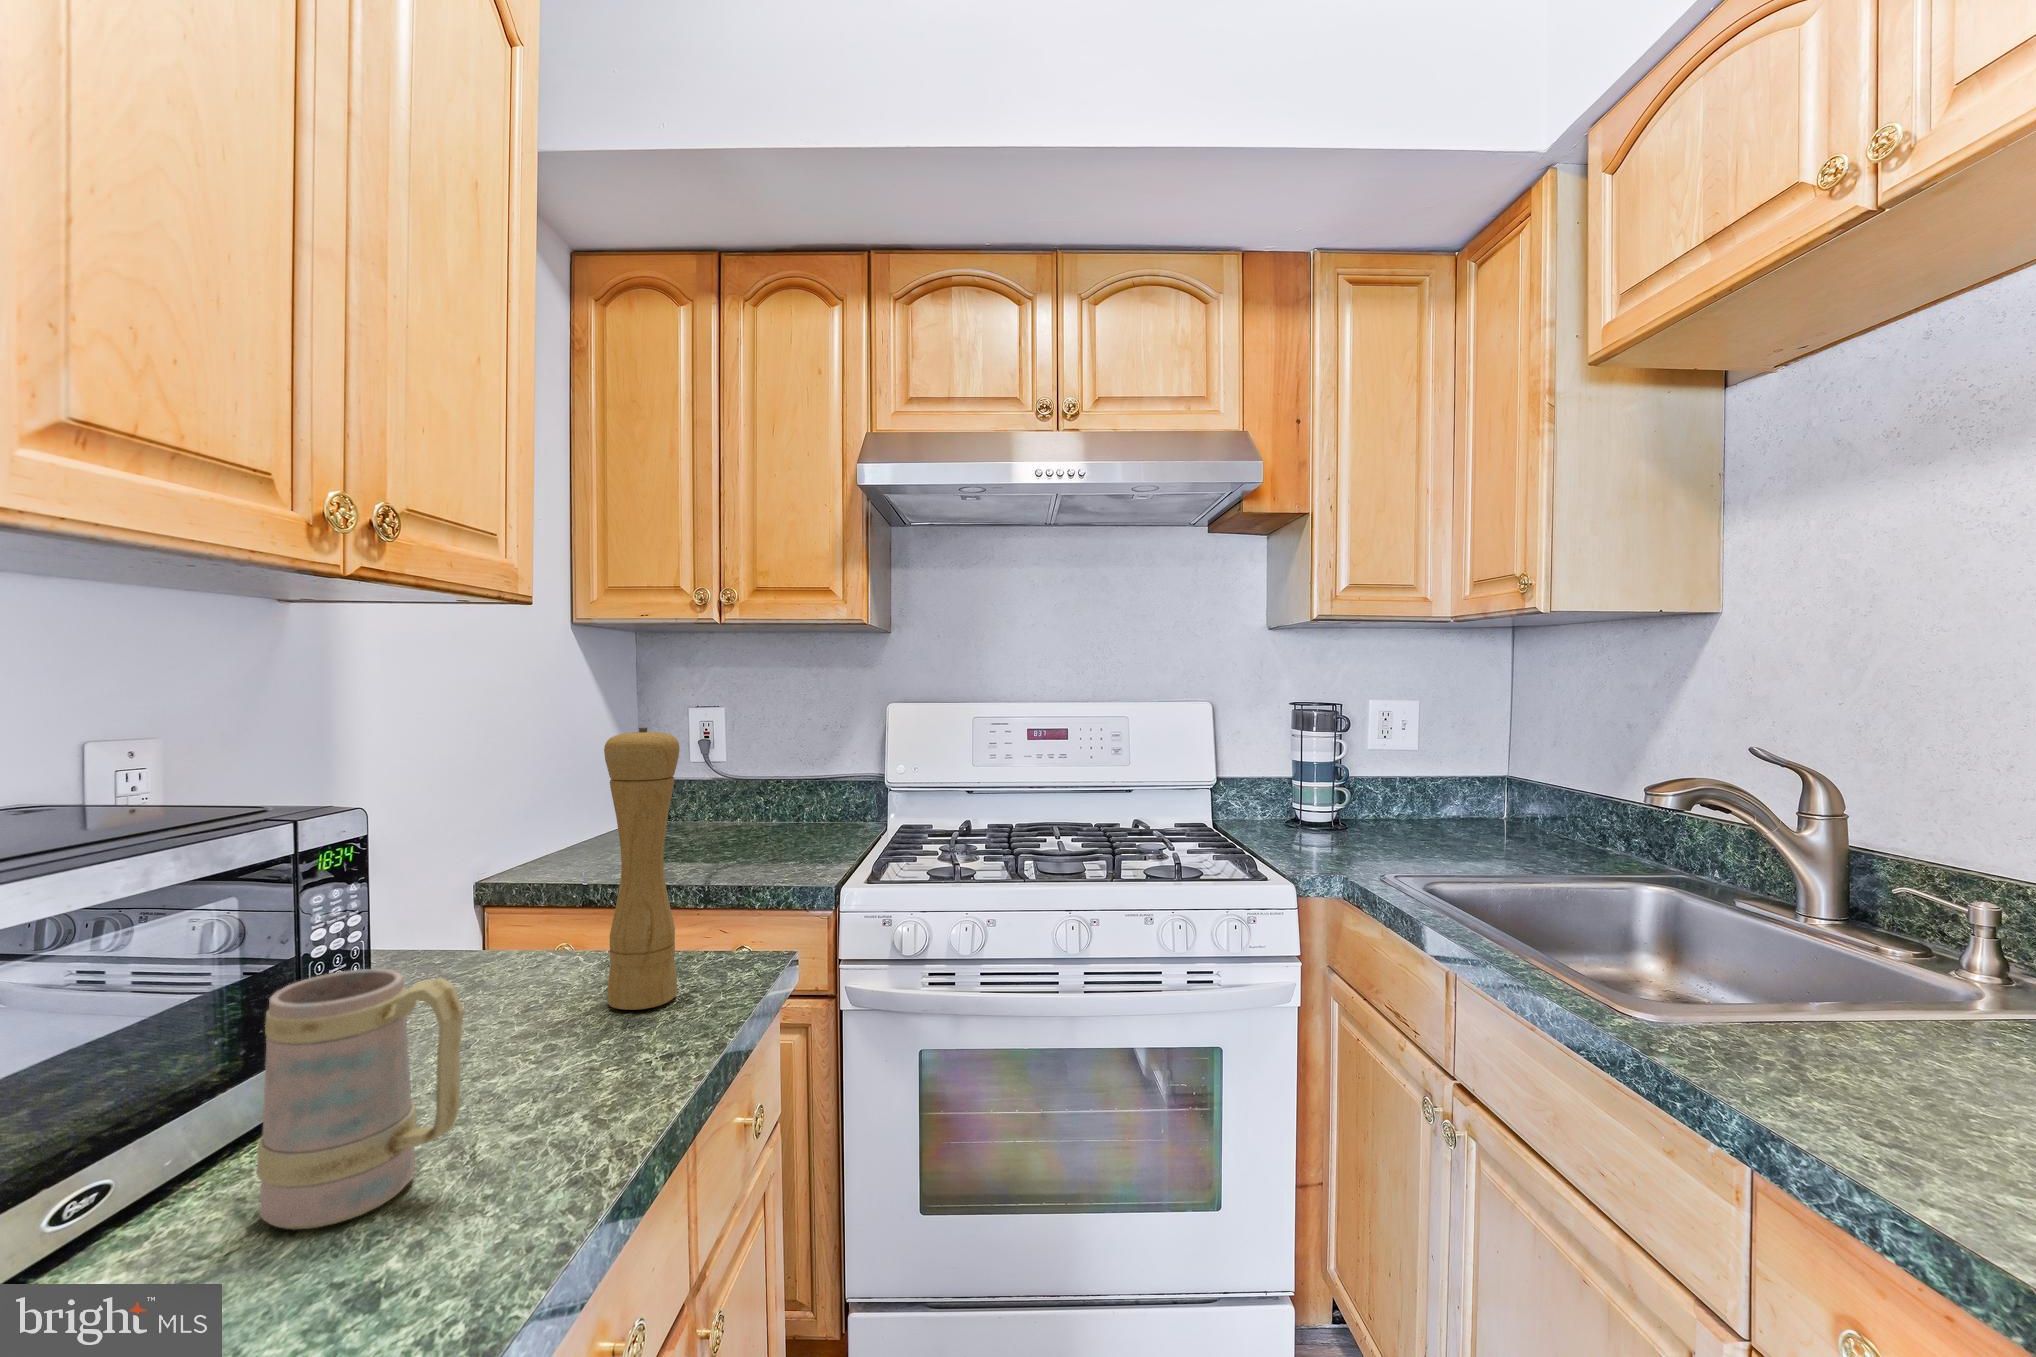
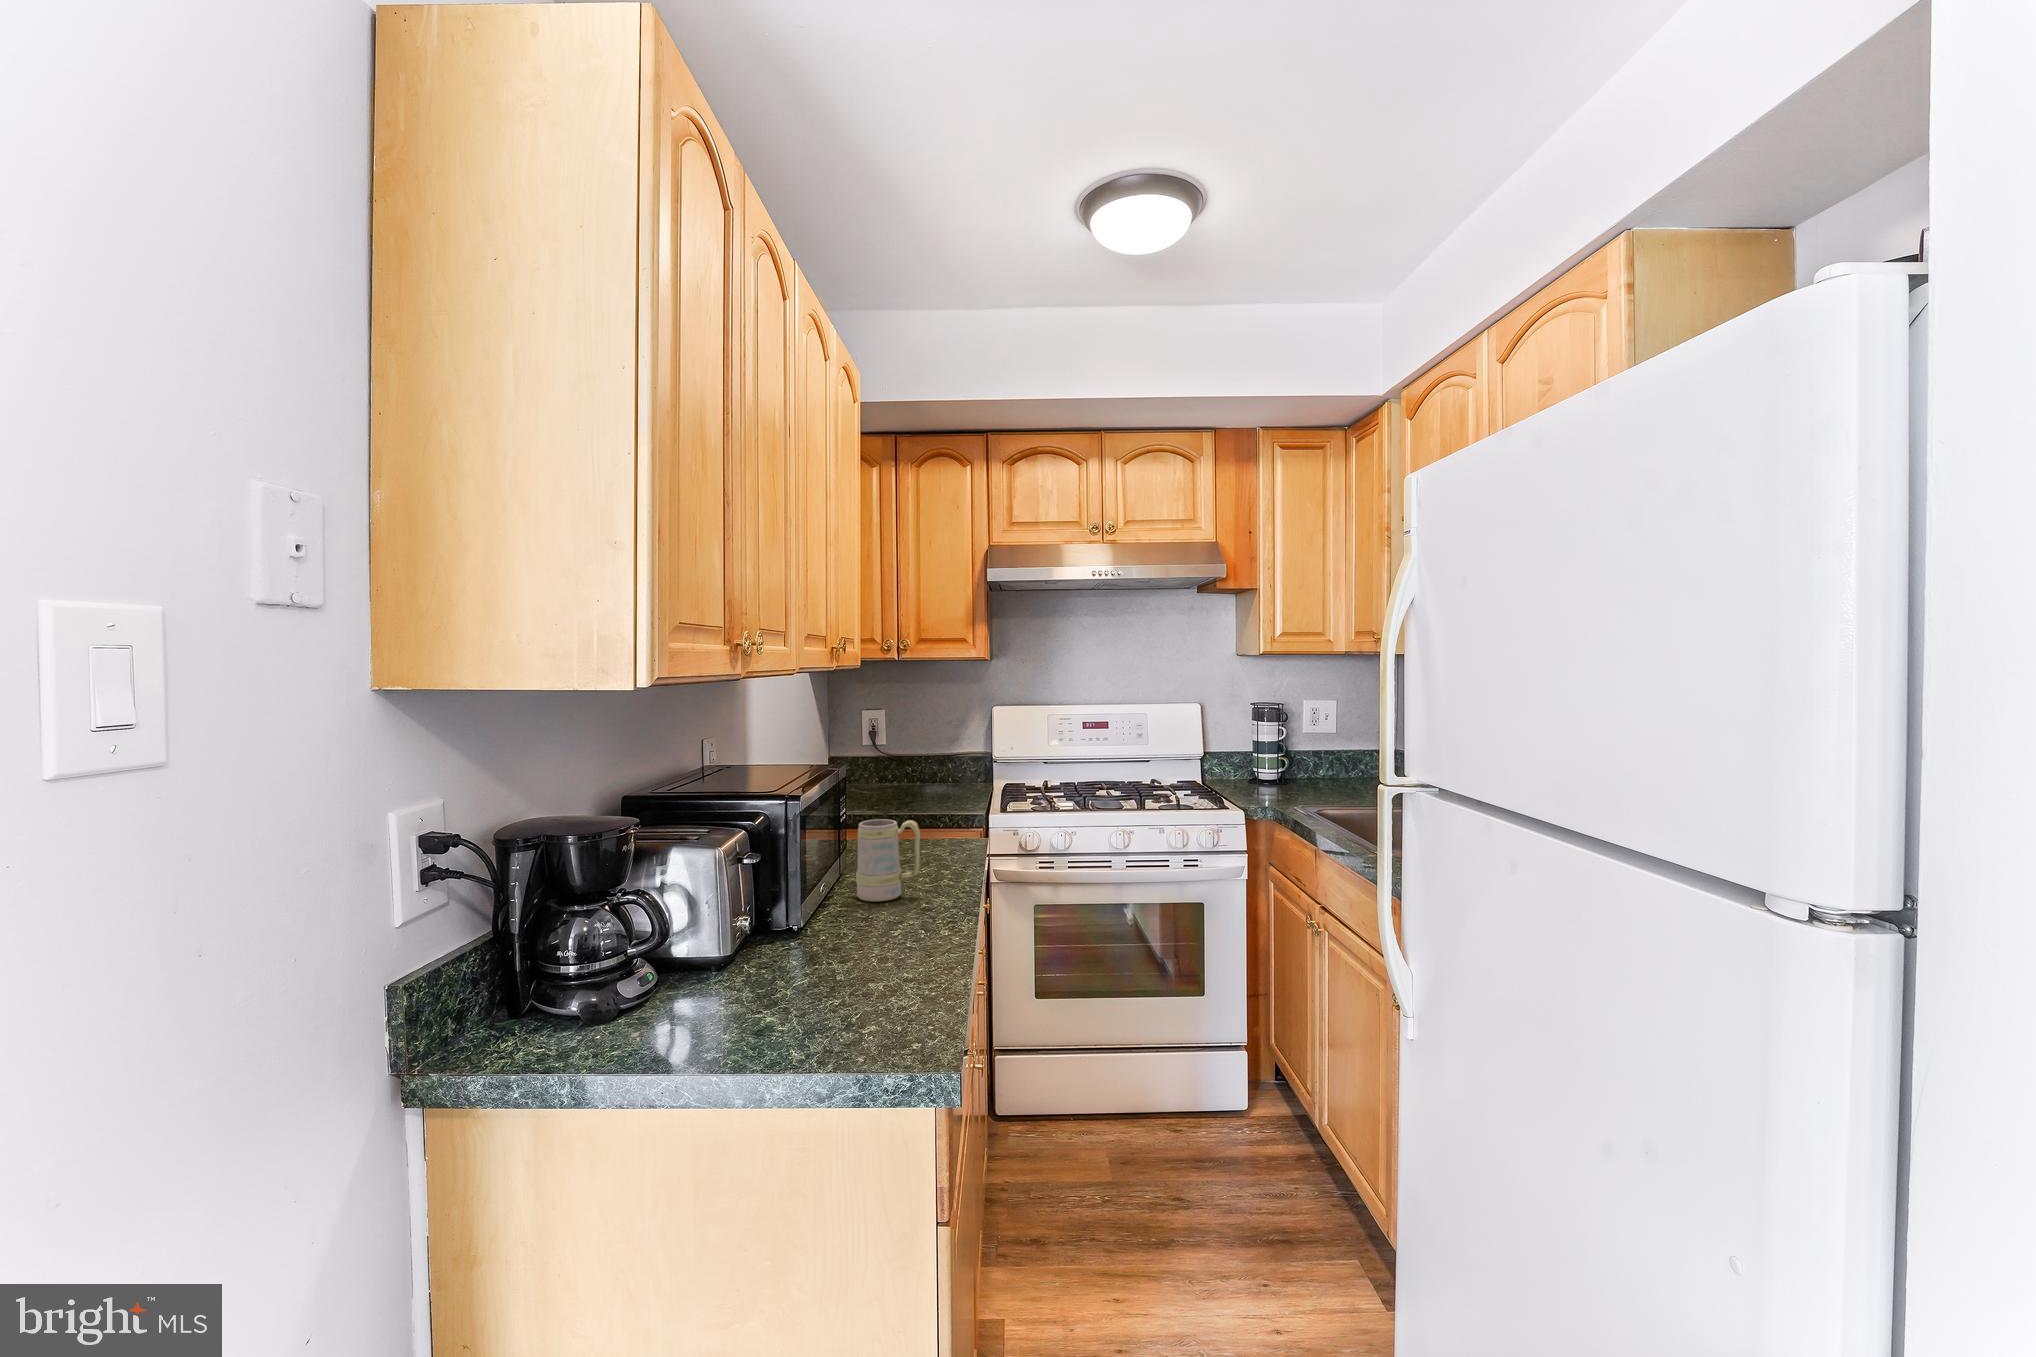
pepper mill: present [604,727,680,1010] -> none [912,728,944,857]

